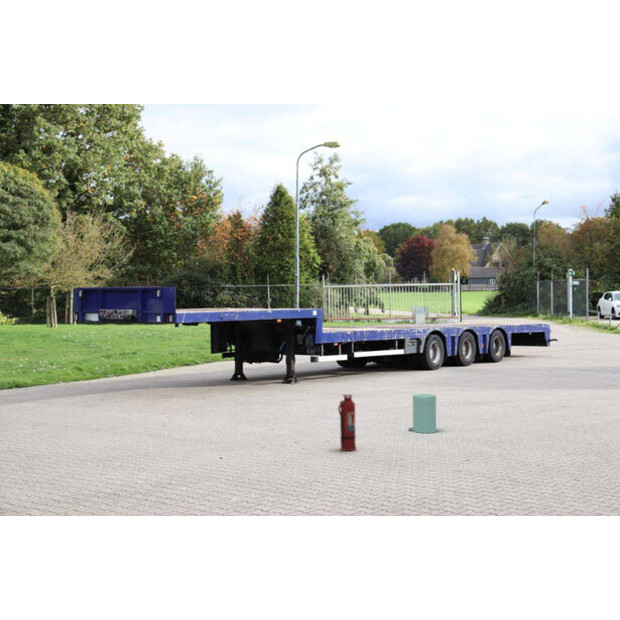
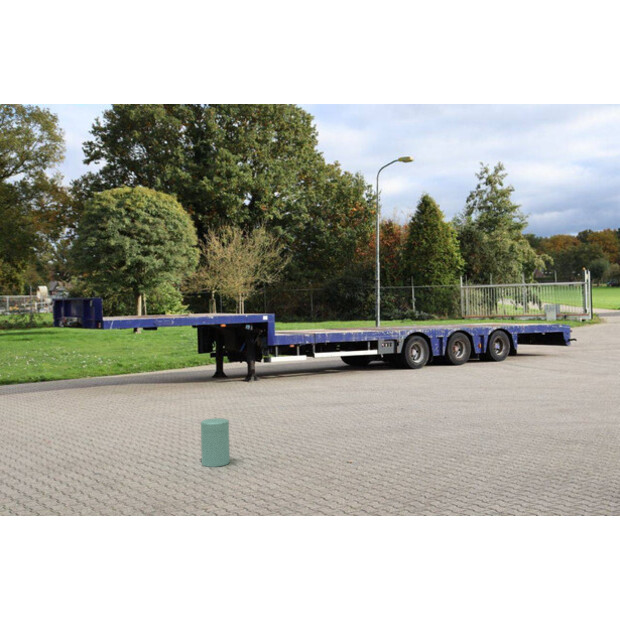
fire extinguisher: present [338,395,356,451] -> none [49,424,76,493]

